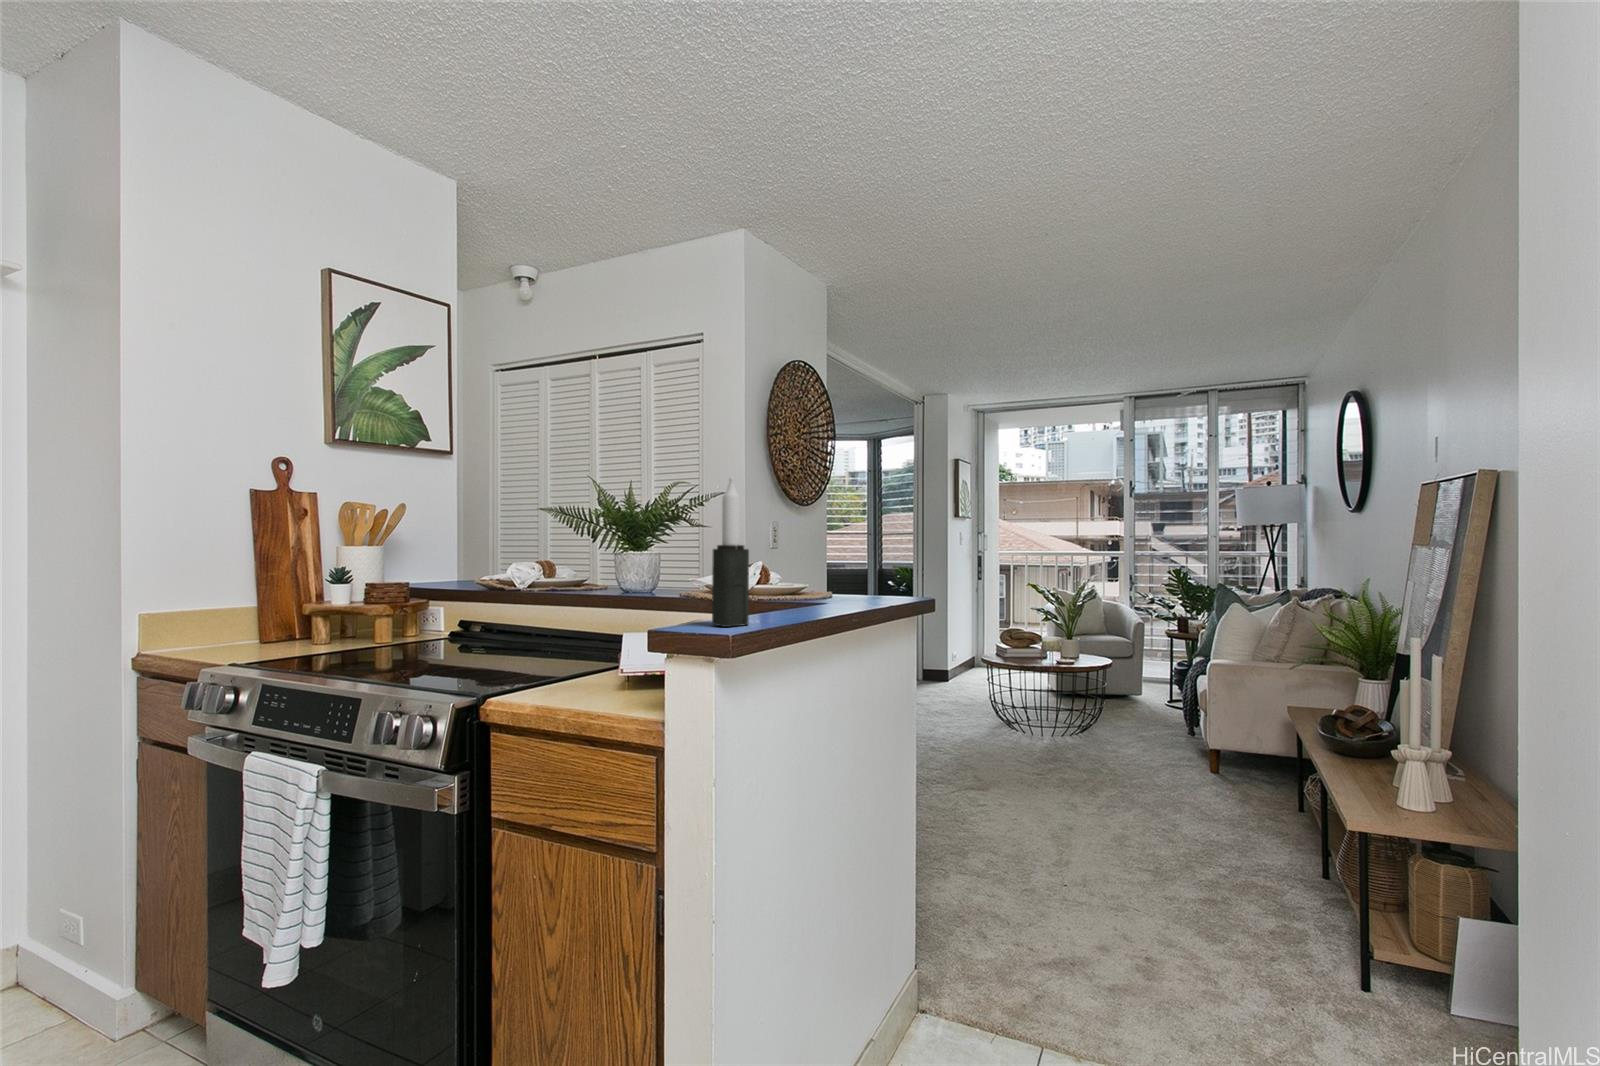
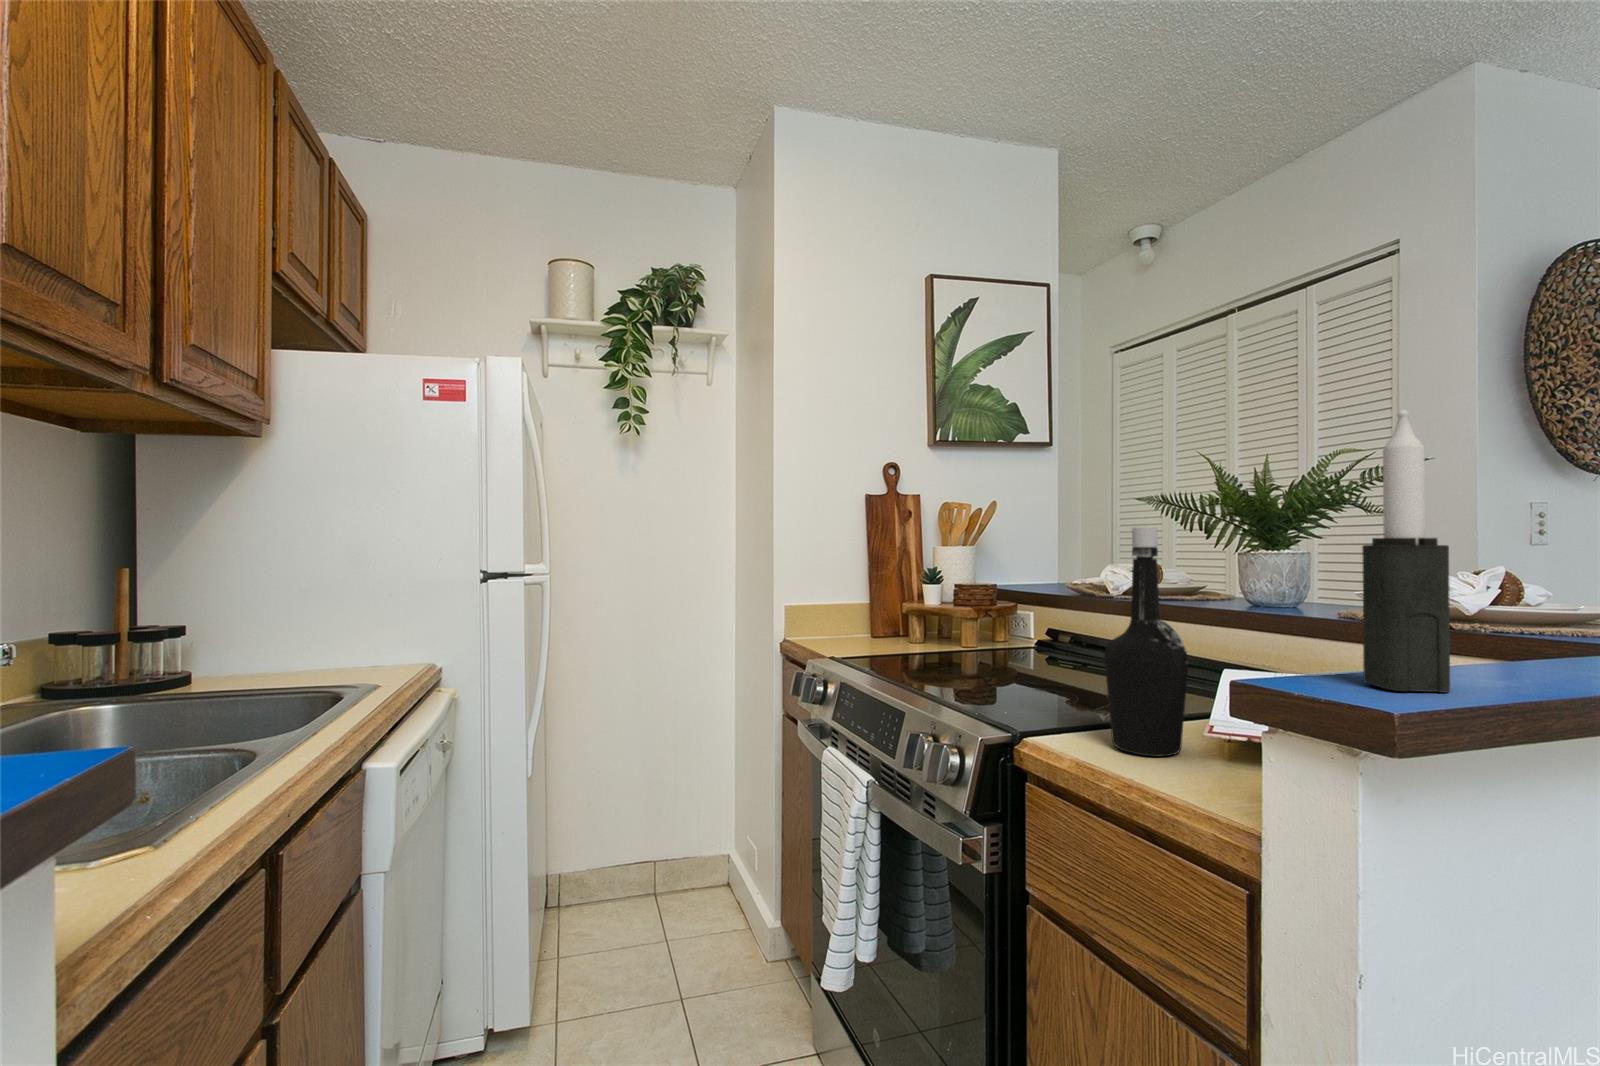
bottle: none [552,536,608,696] -> present [1104,527,1189,756]

